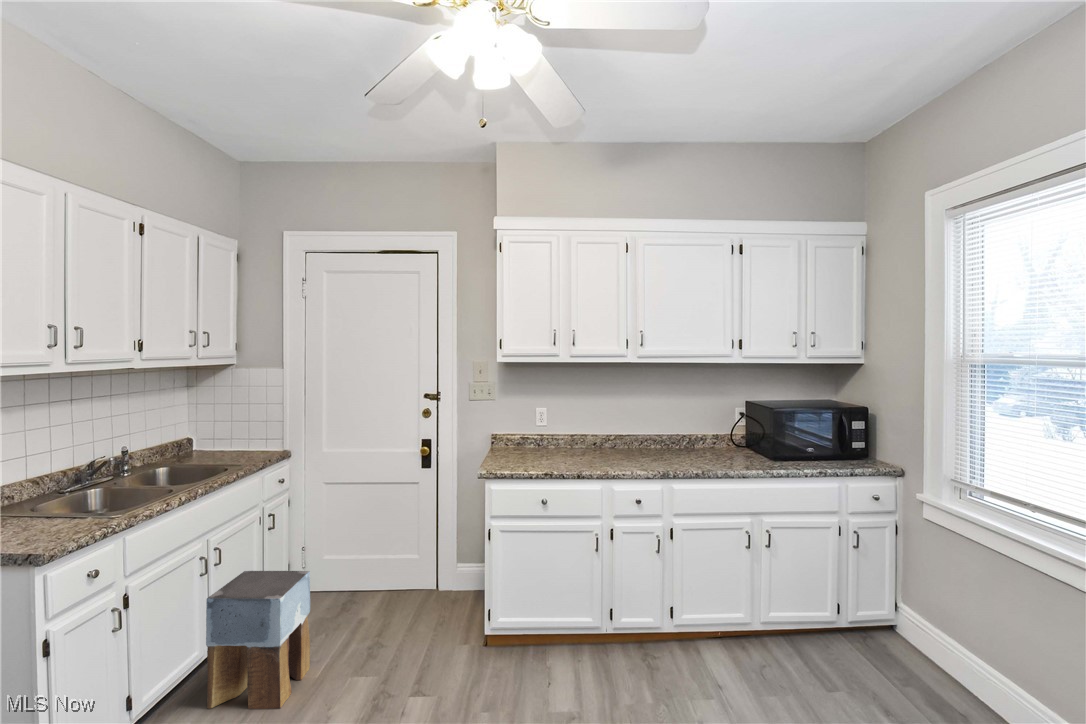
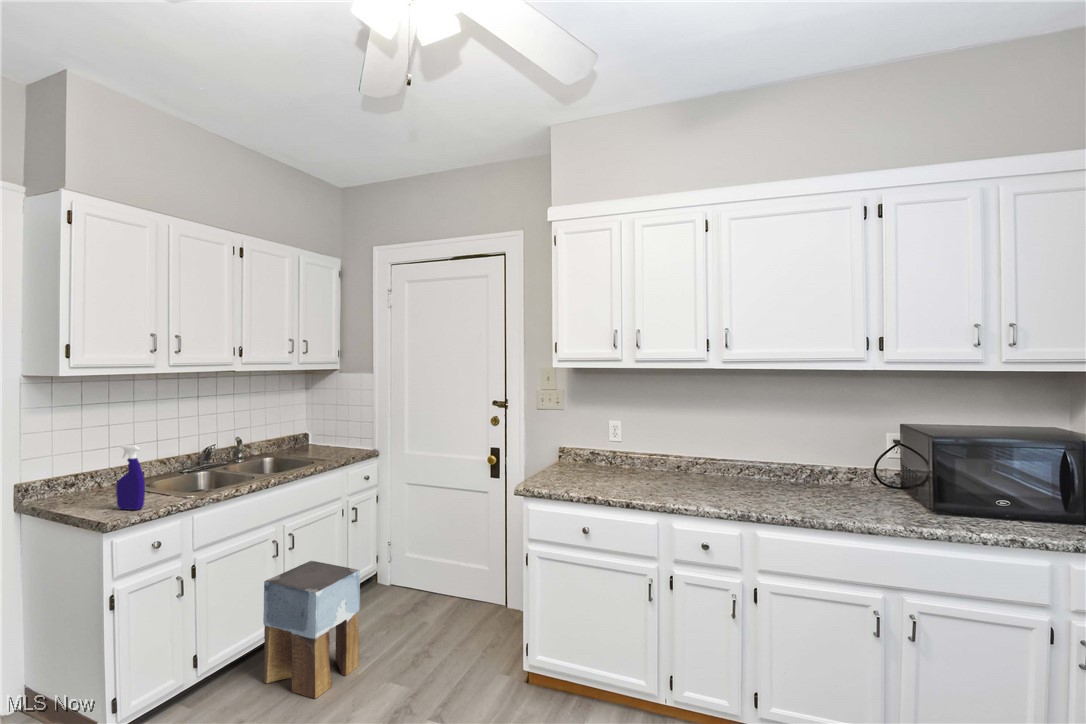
spray bottle: none [33,460,76,537] -> present [116,445,145,510]

